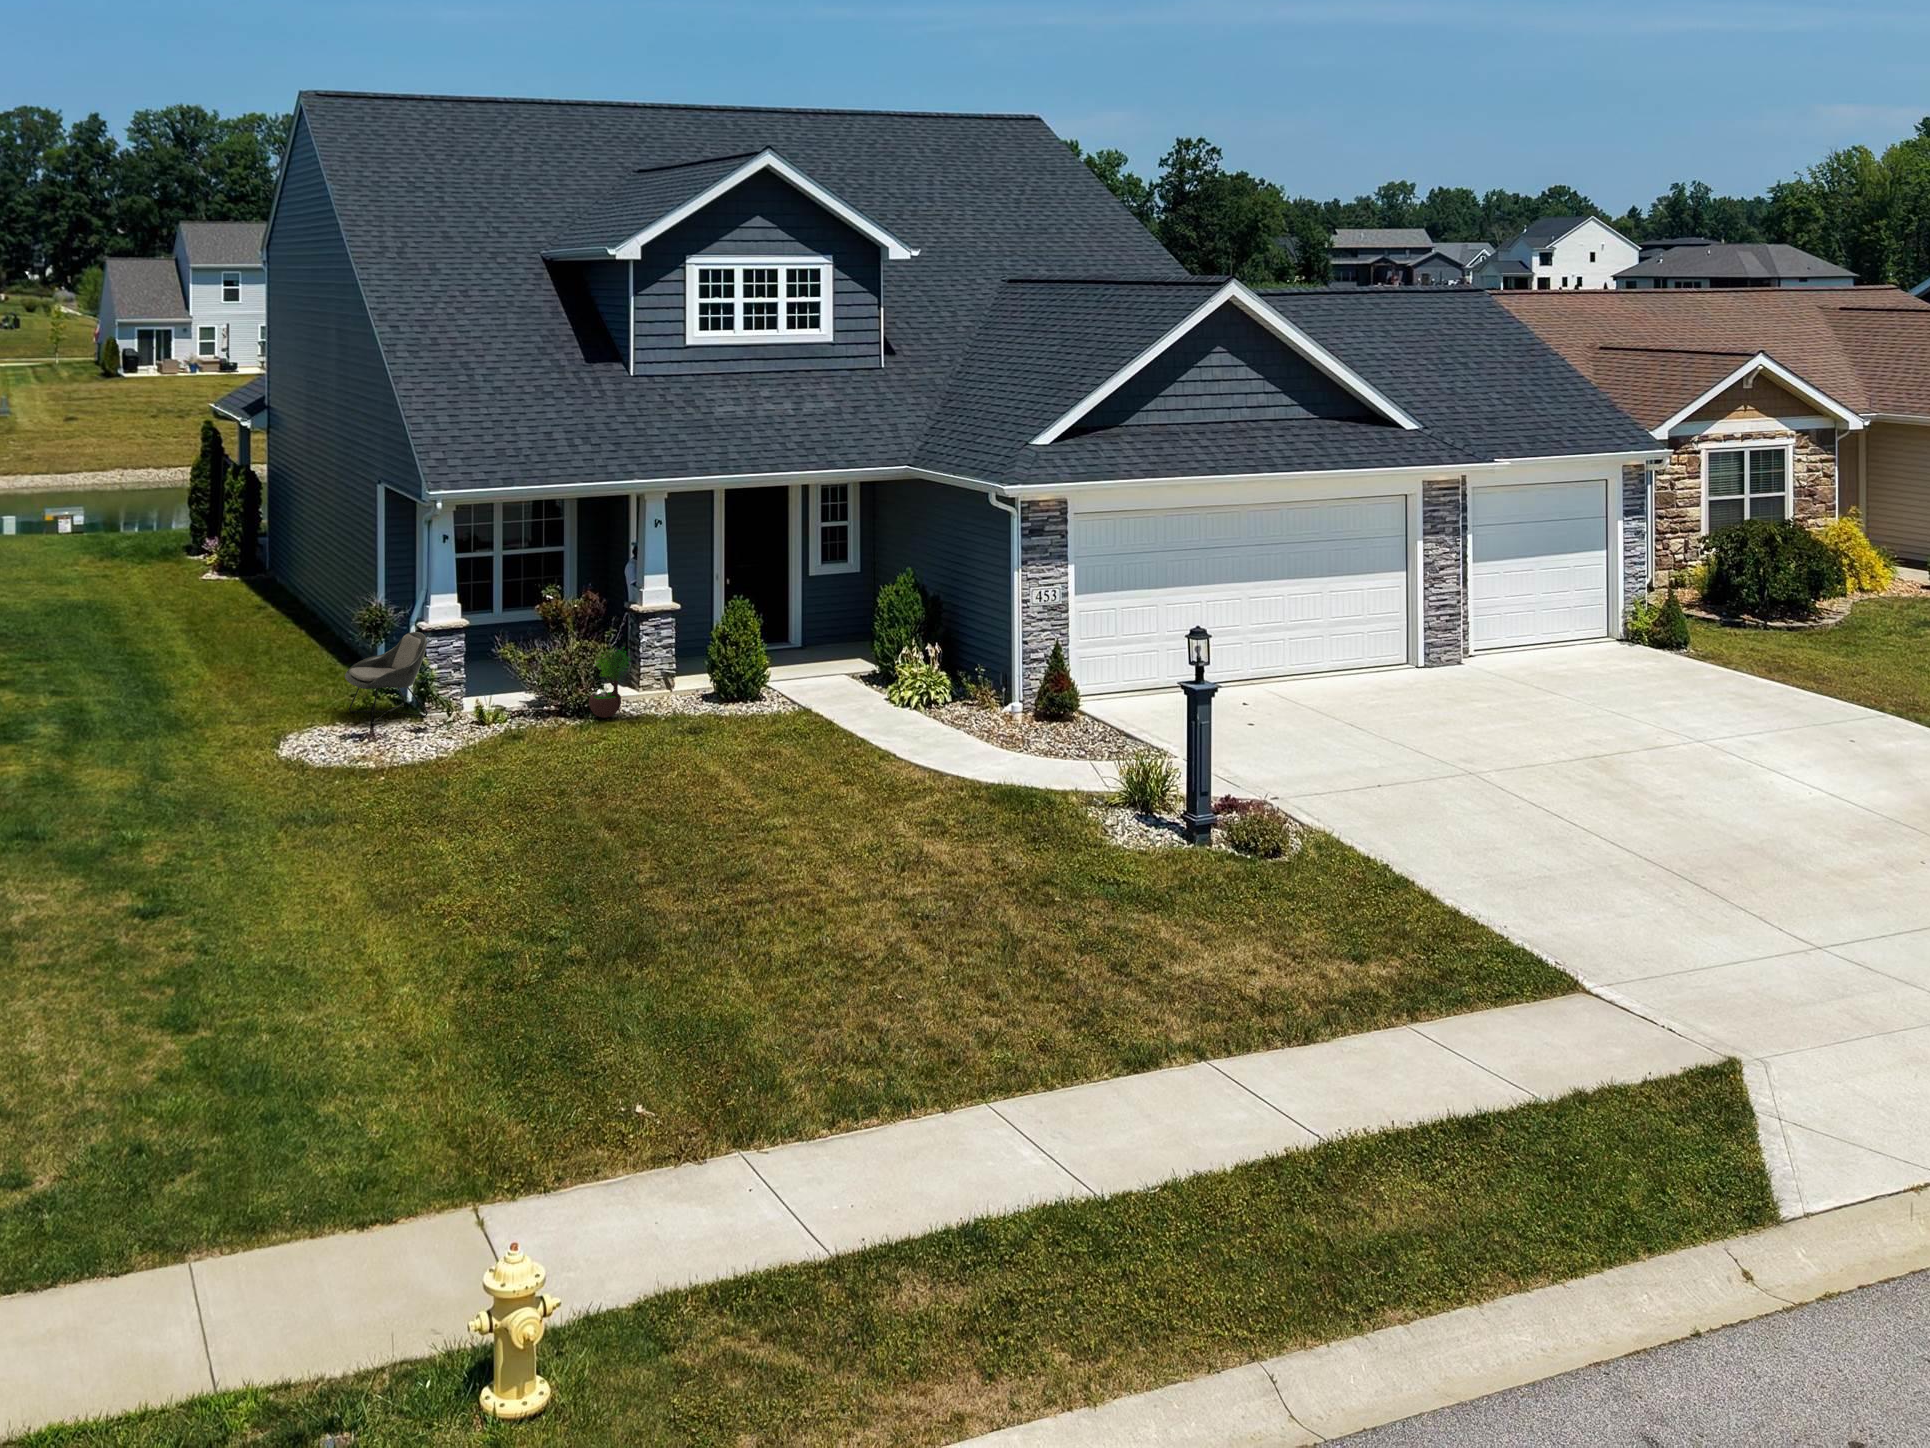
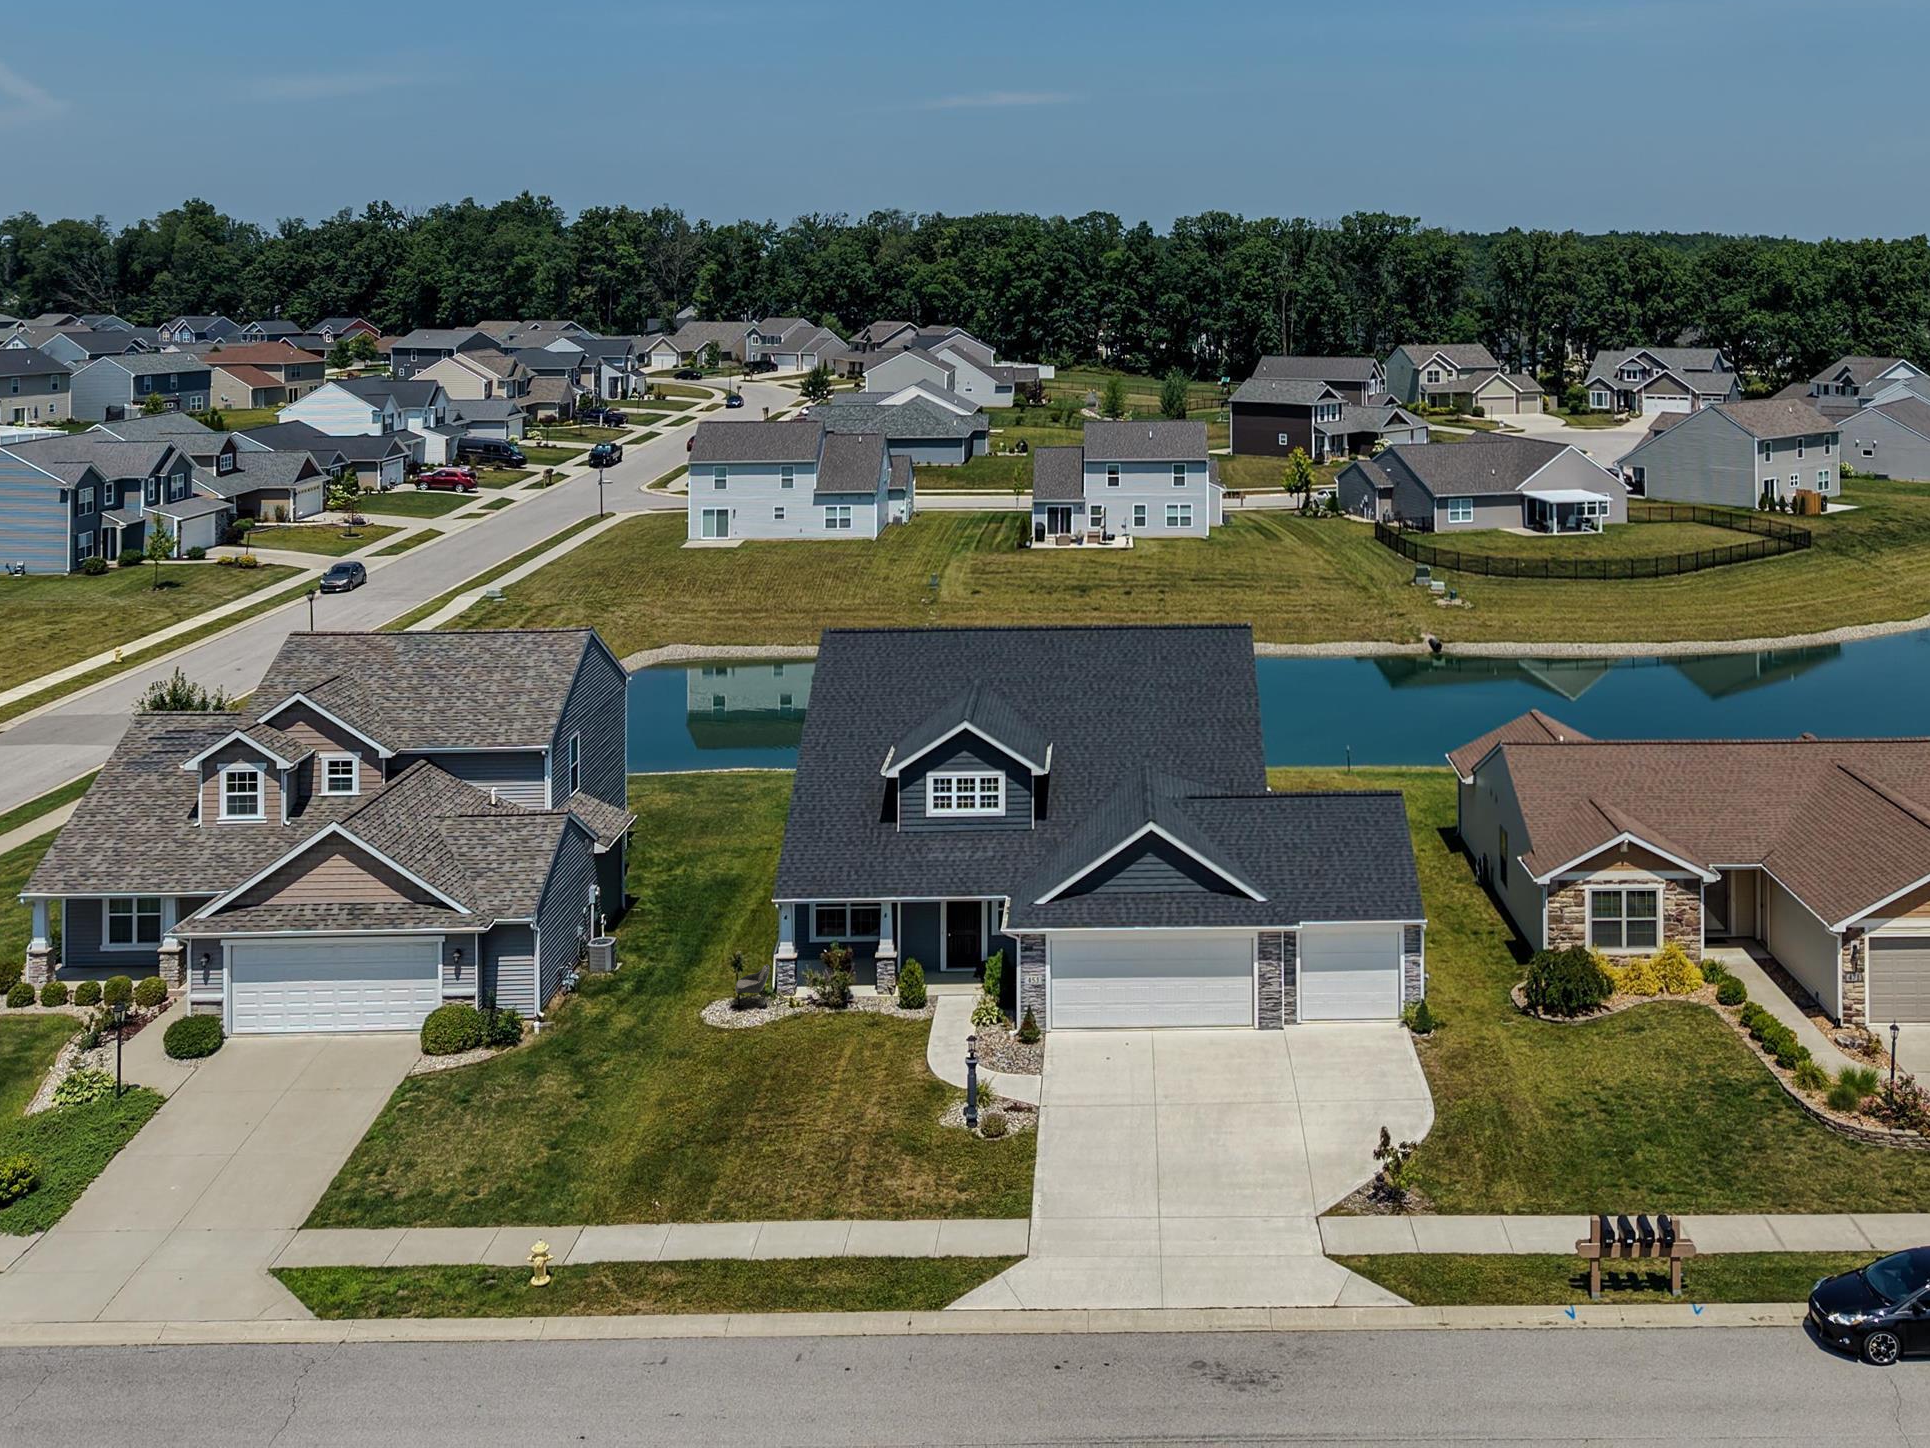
potted tree: present [589,648,630,718] -> none [830,984,850,1018]

